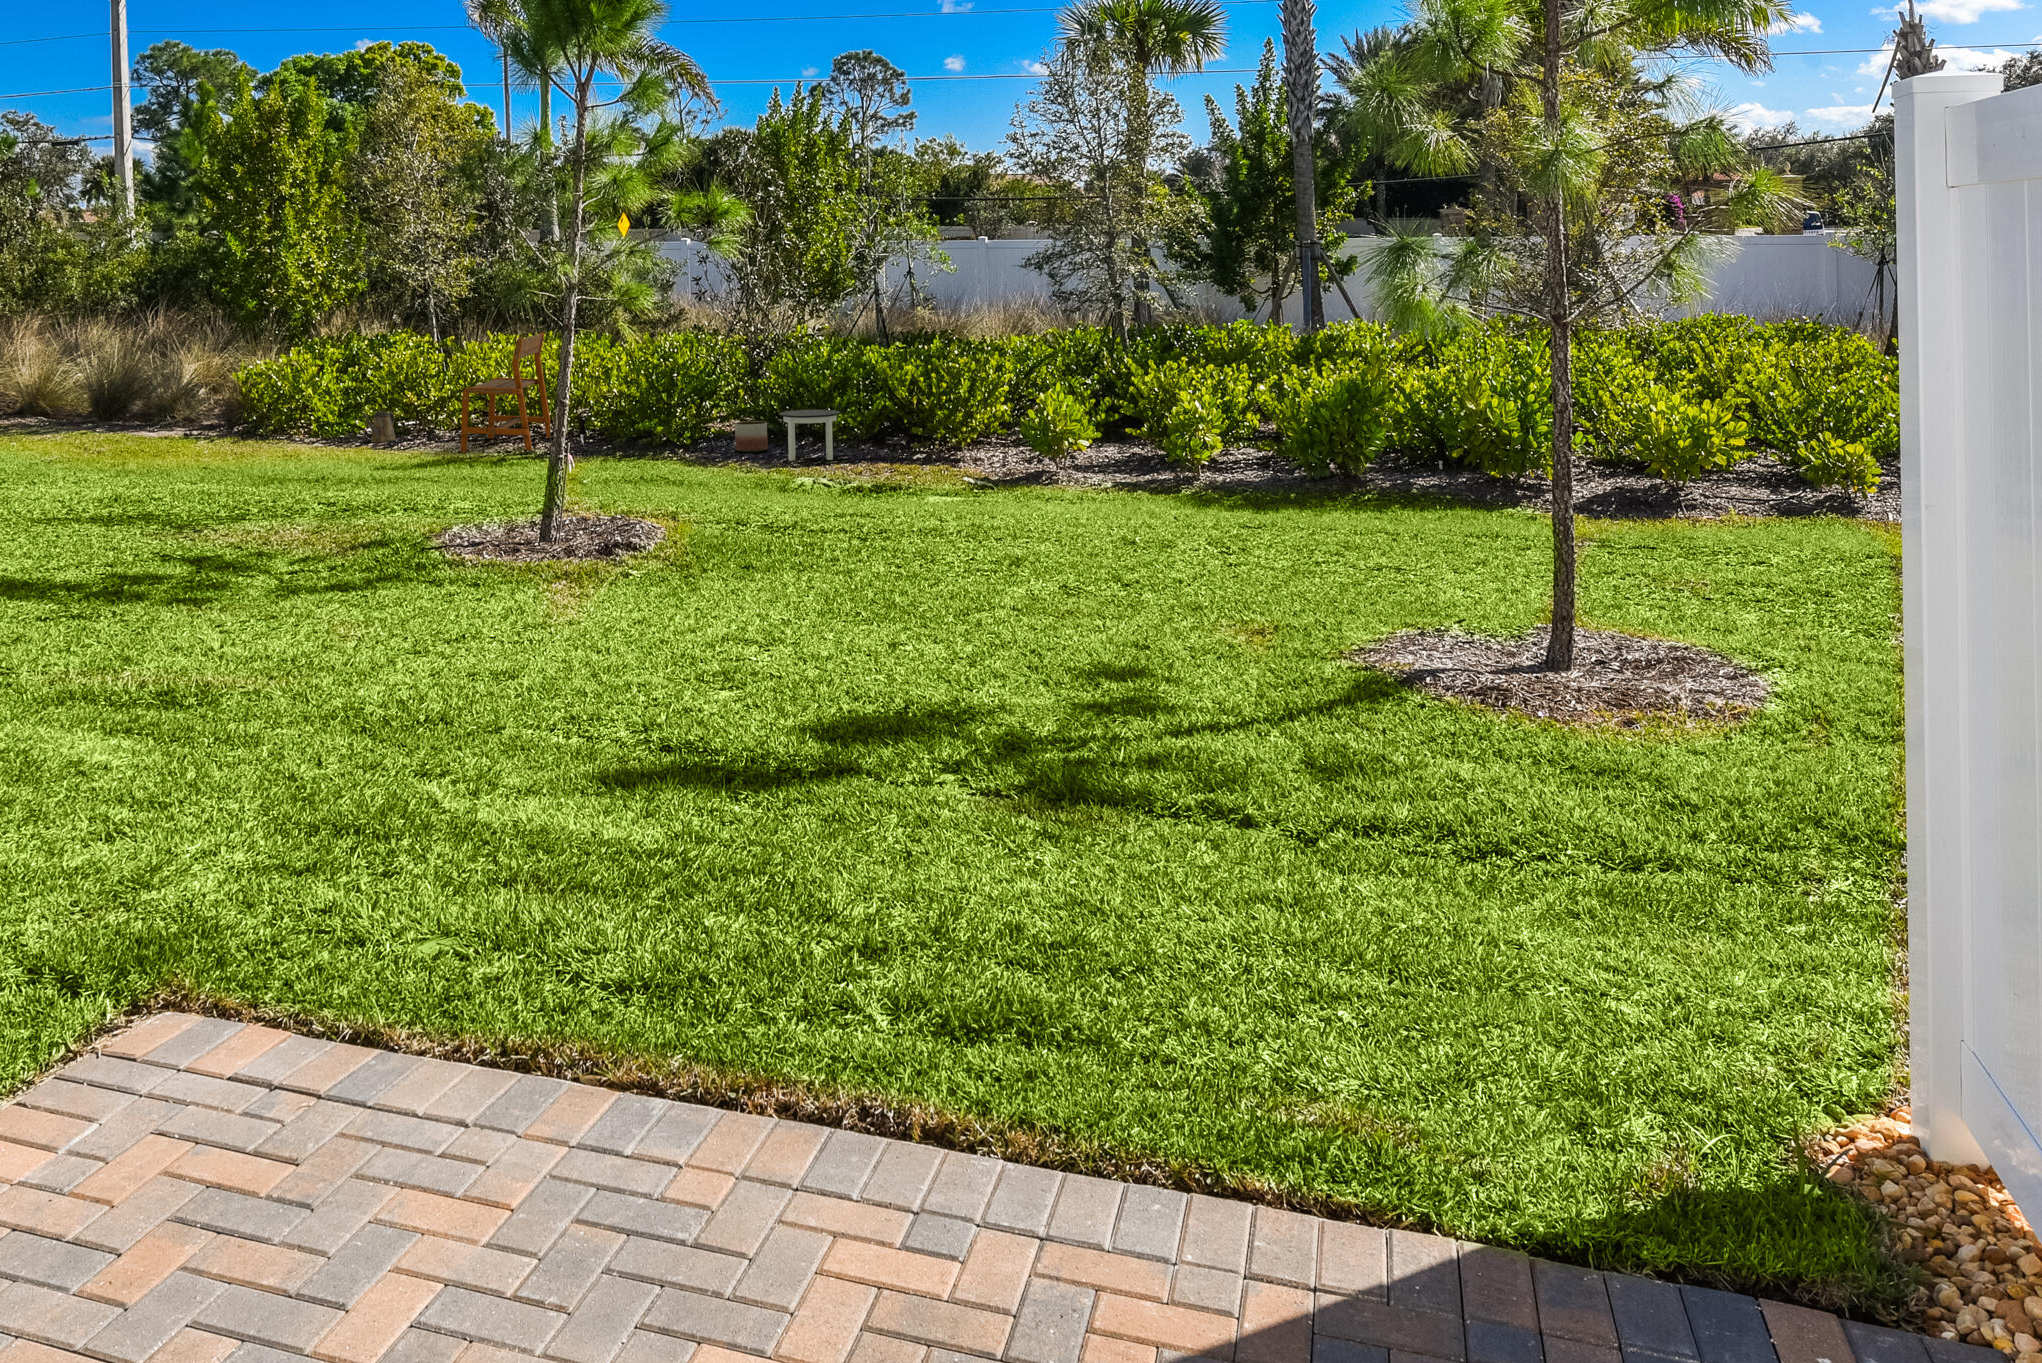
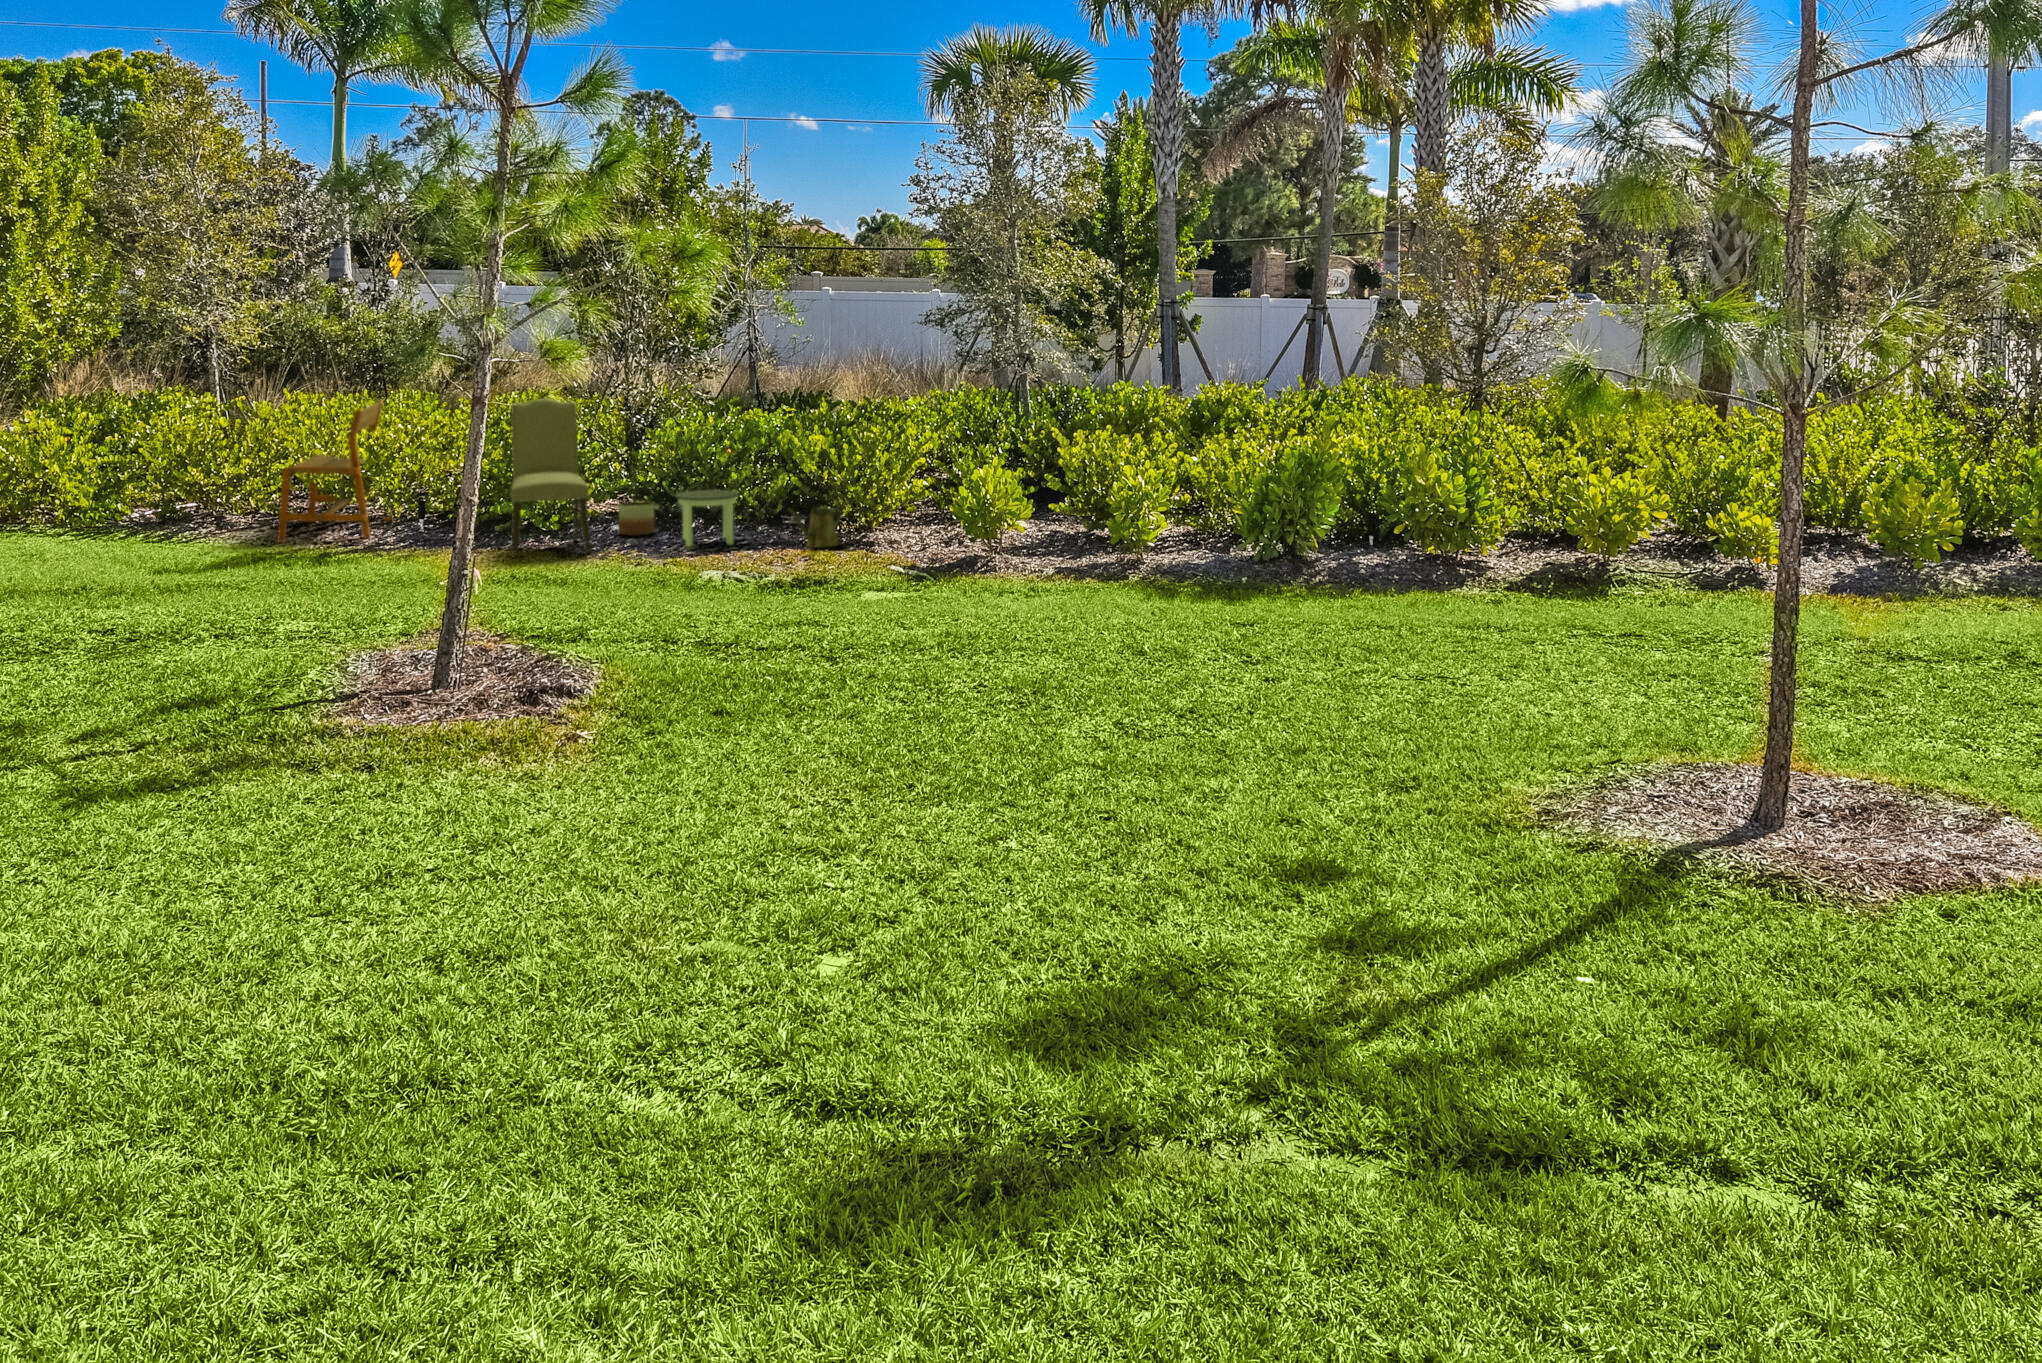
chair: none [635,326,704,465] -> present [511,399,591,557]
watering can: present [361,412,396,443] -> present [789,507,841,548]

